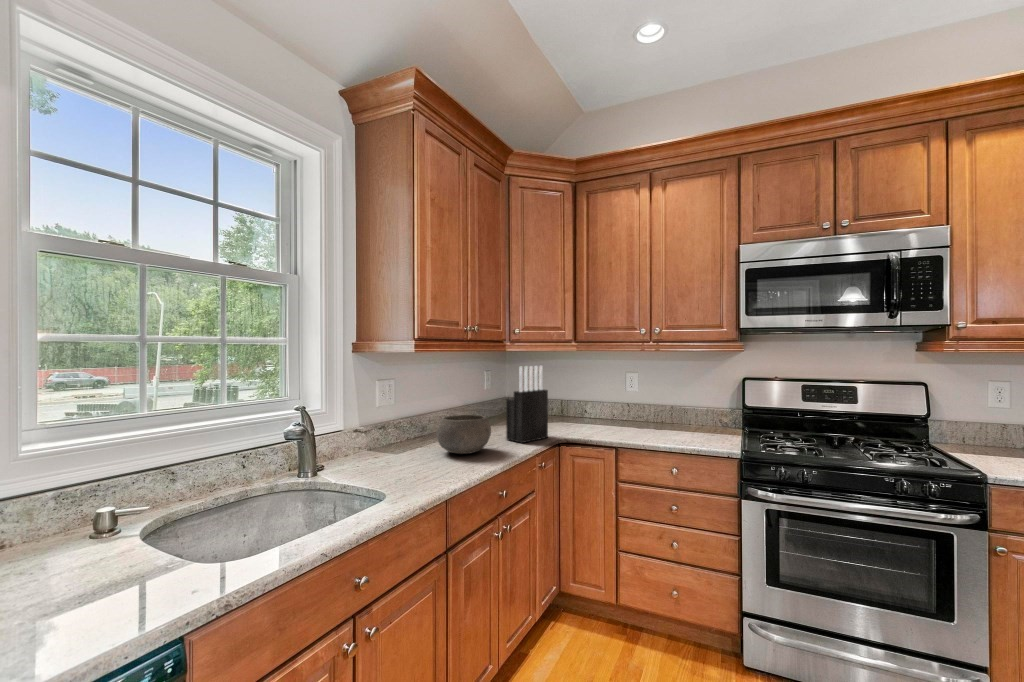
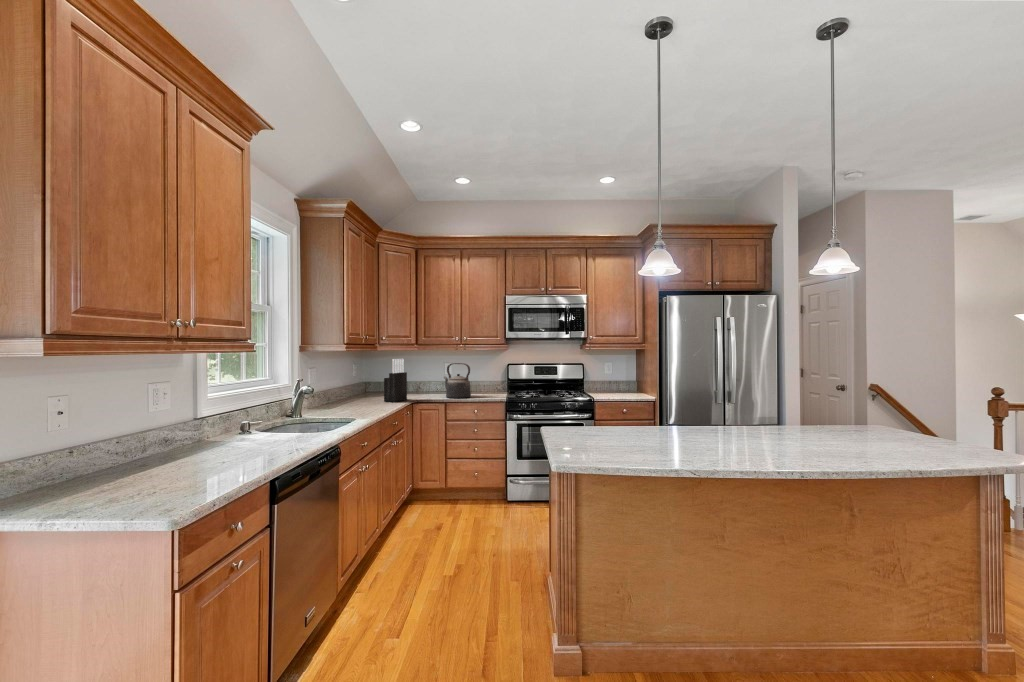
kettle: none [617,375,667,442] -> present [444,363,471,398]
bowl: present [436,415,491,454] -> none [351,386,382,406]

